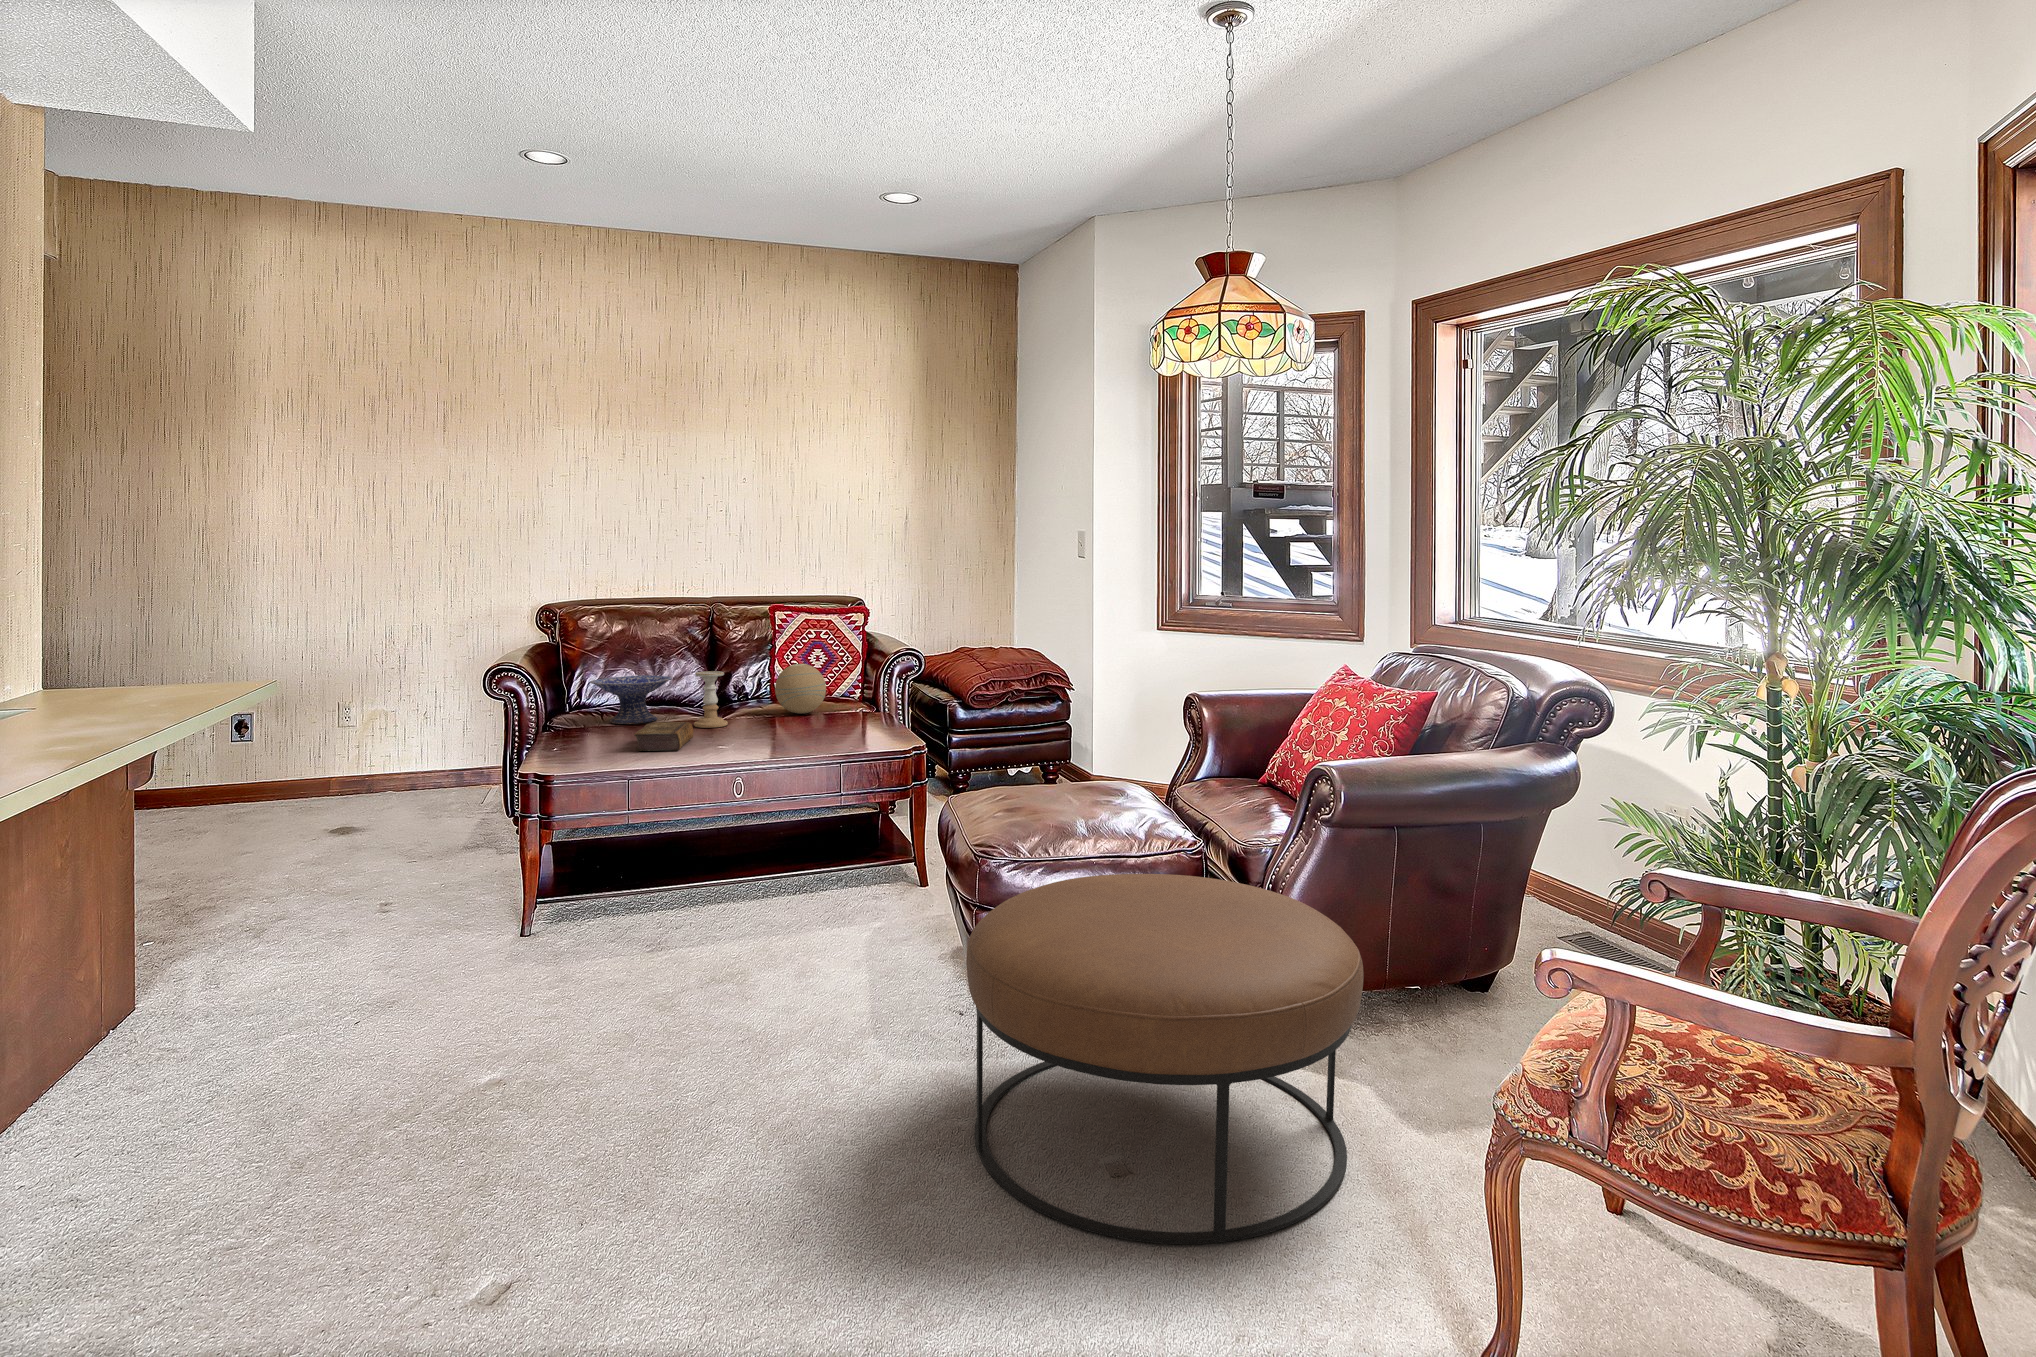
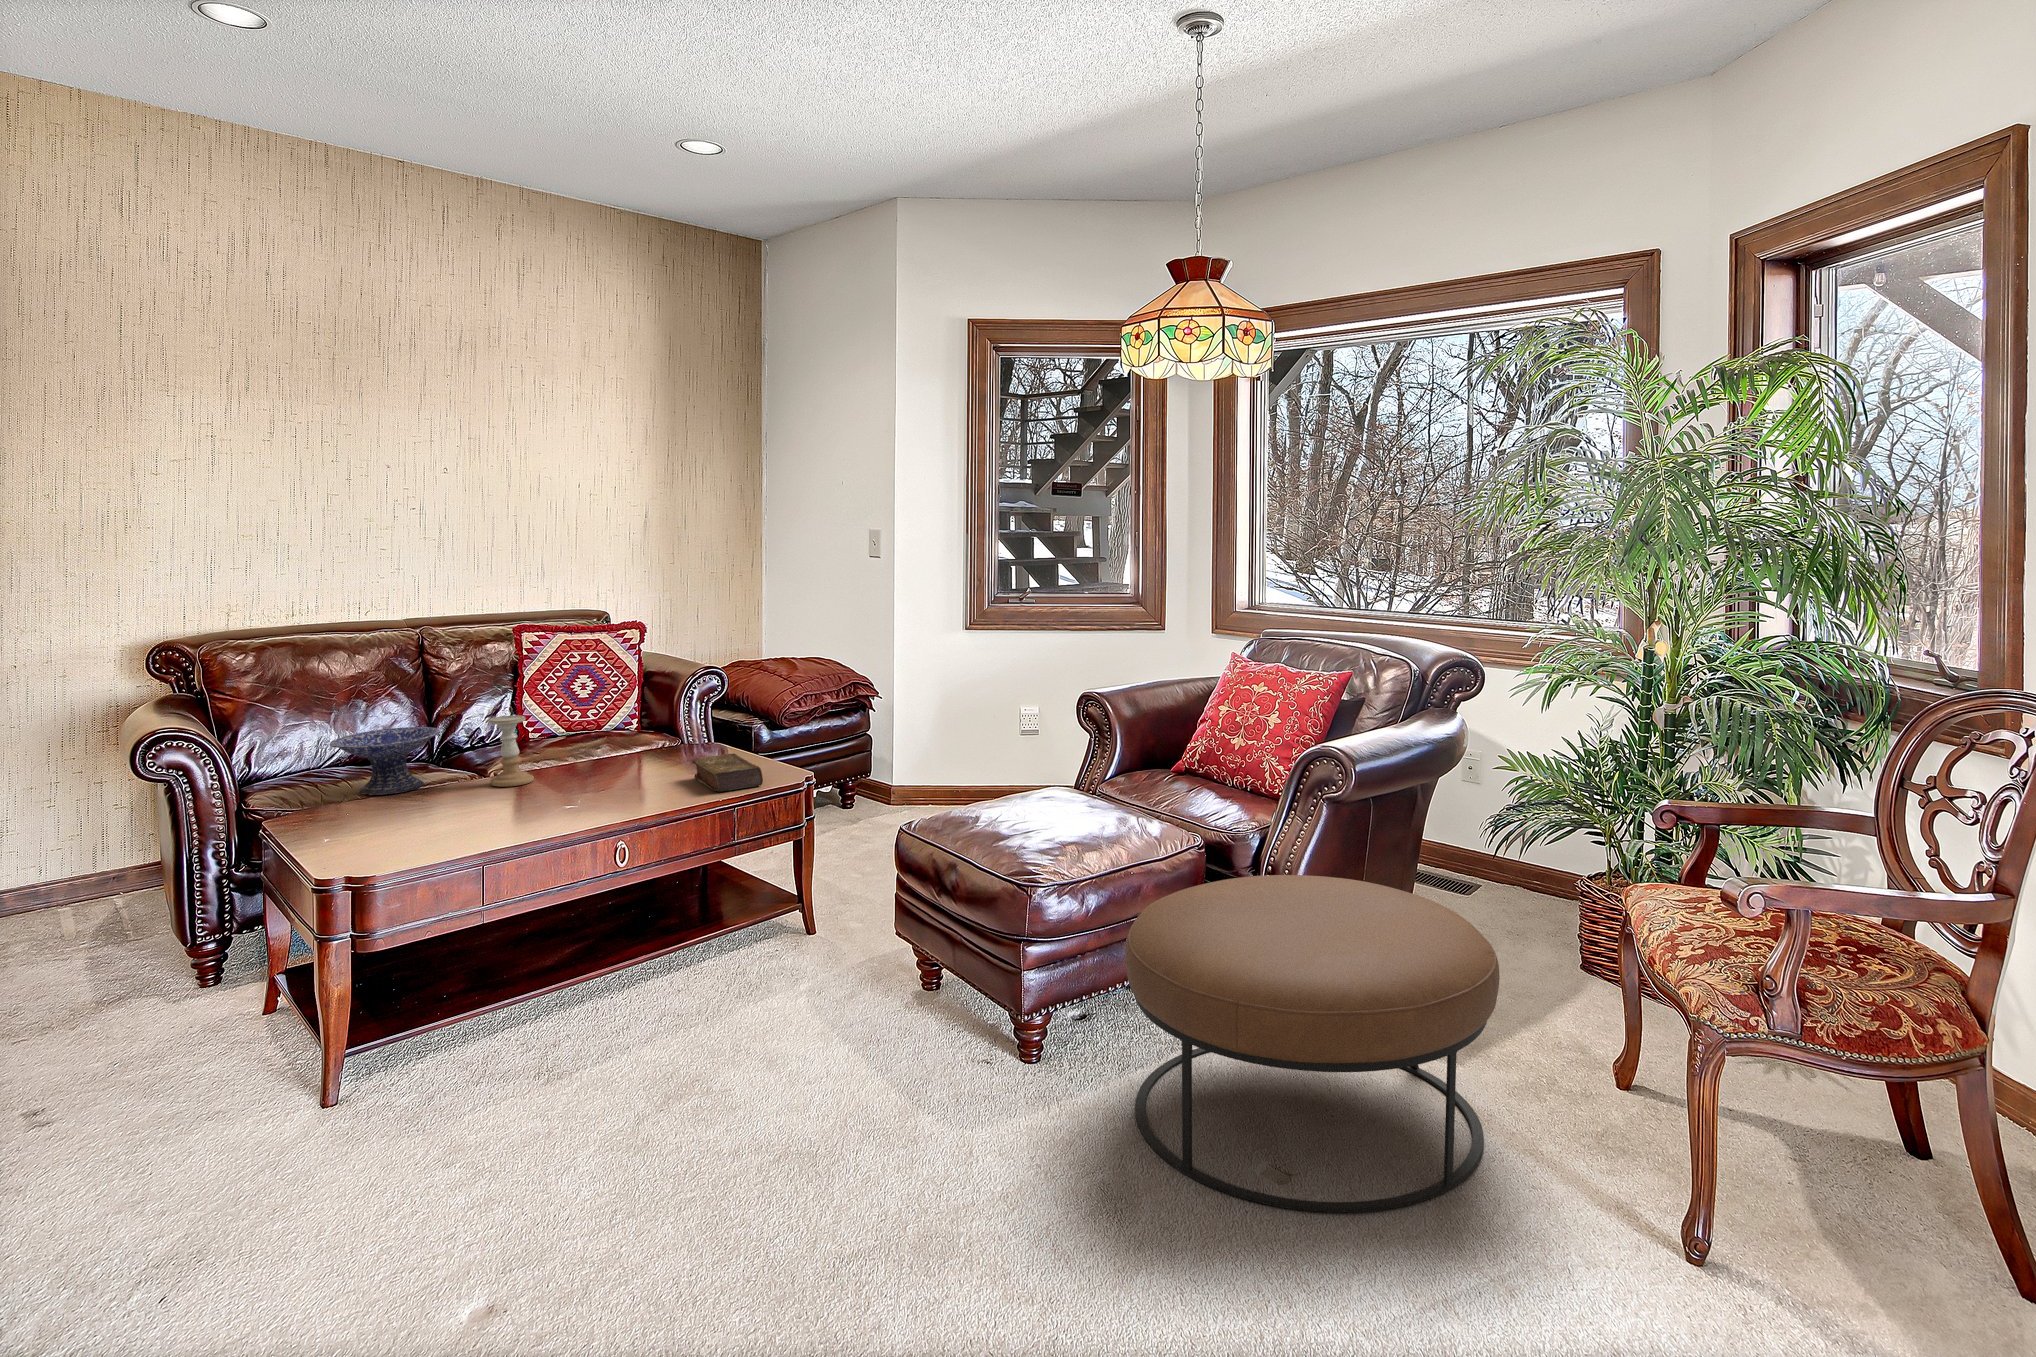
decorative orb: present [775,664,826,714] -> none [563,695,626,754]
book: present [634,722,694,751] -> present [692,753,763,791]

